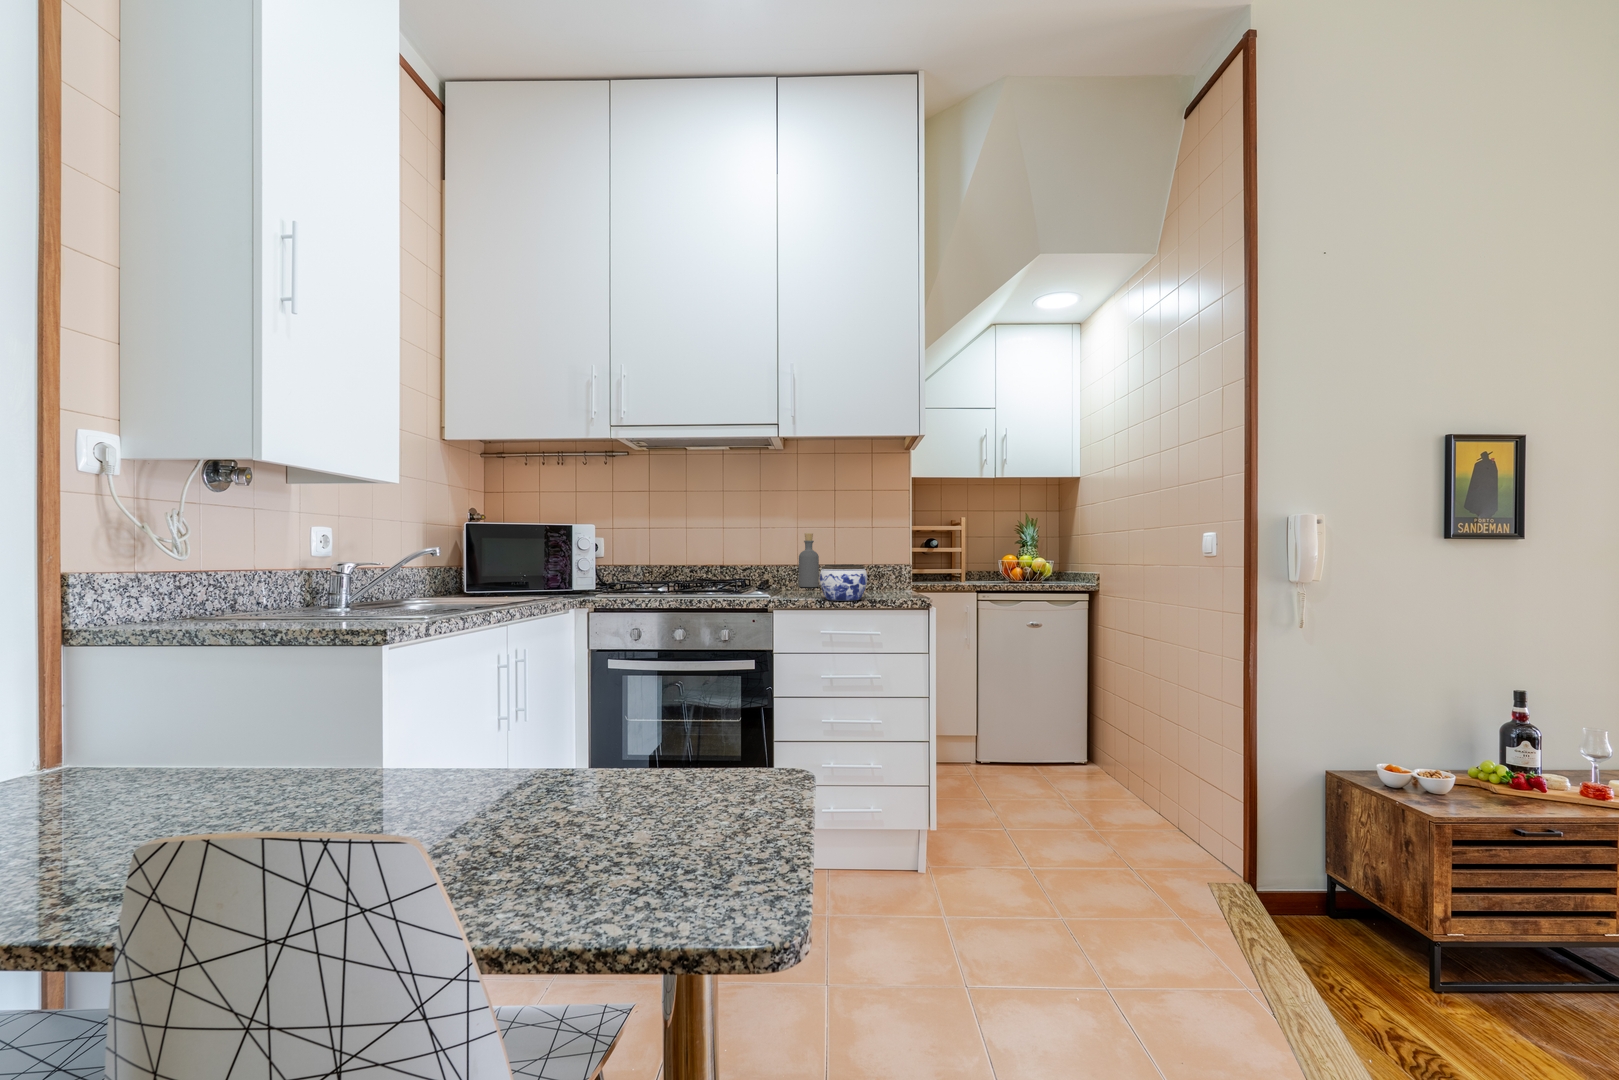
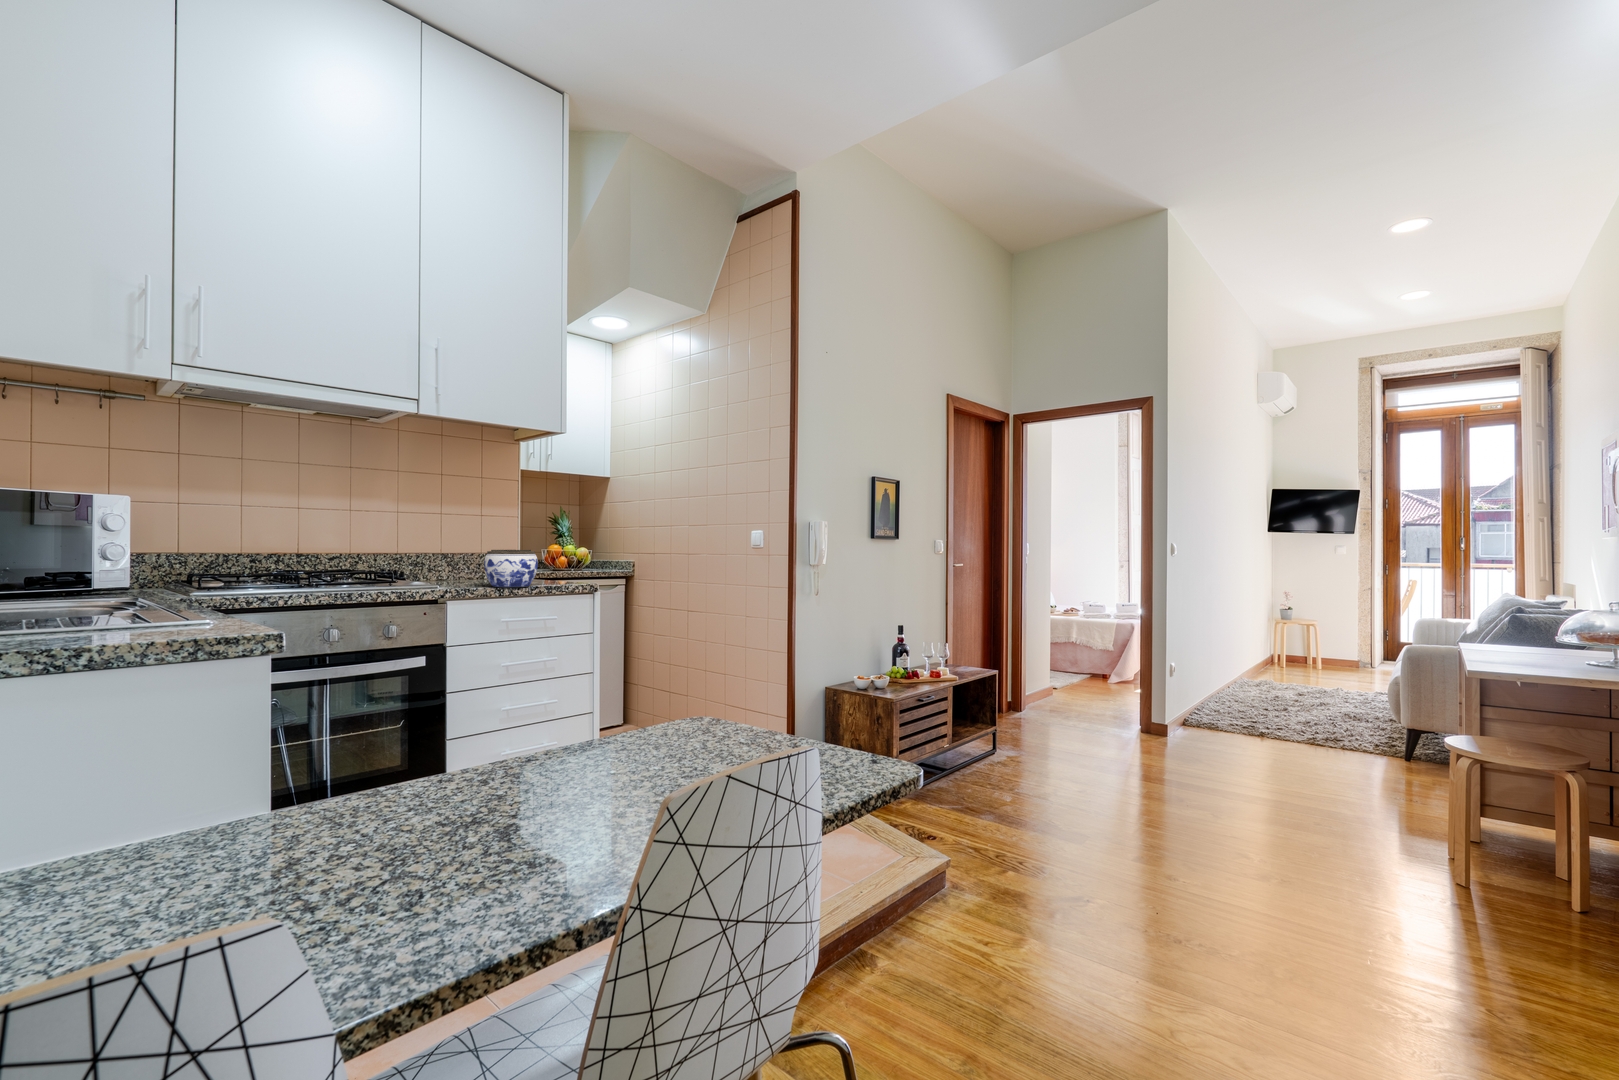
bottle: present [799,533,819,587] -> none [399,518,425,577]

